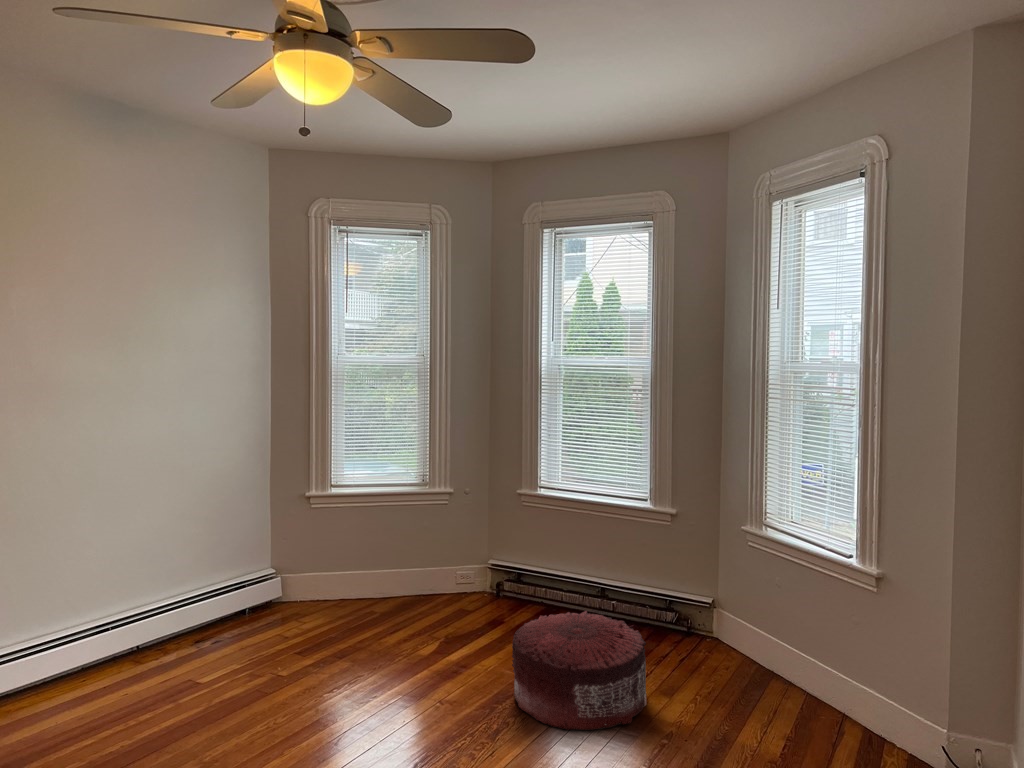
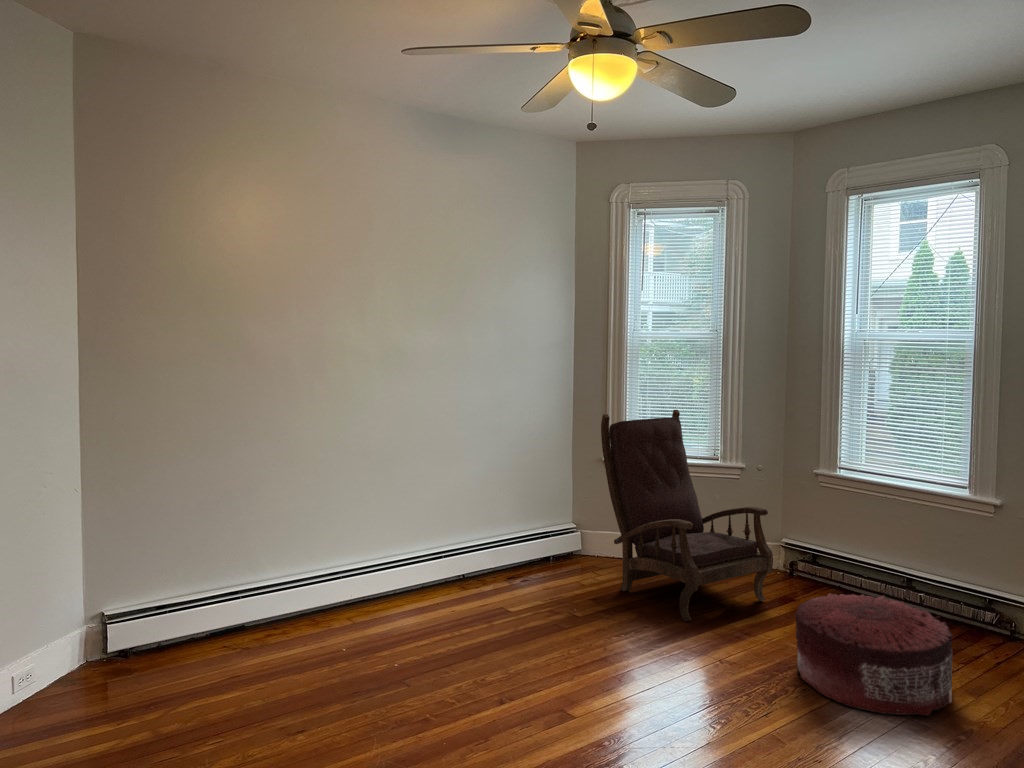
armchair: none [308,438,485,664] -> present [601,410,773,621]

